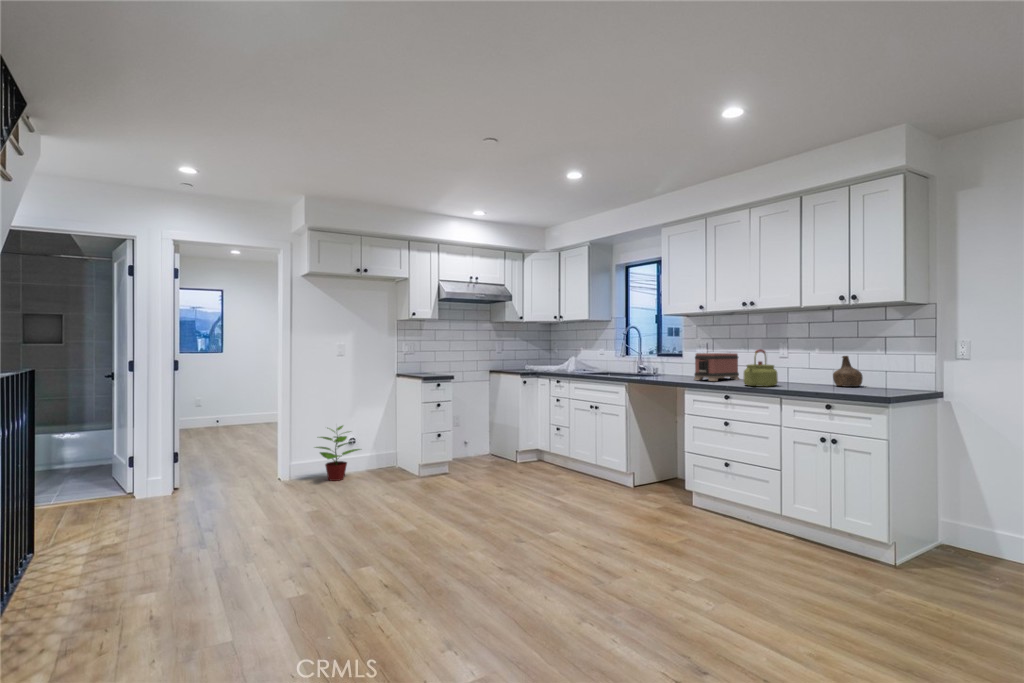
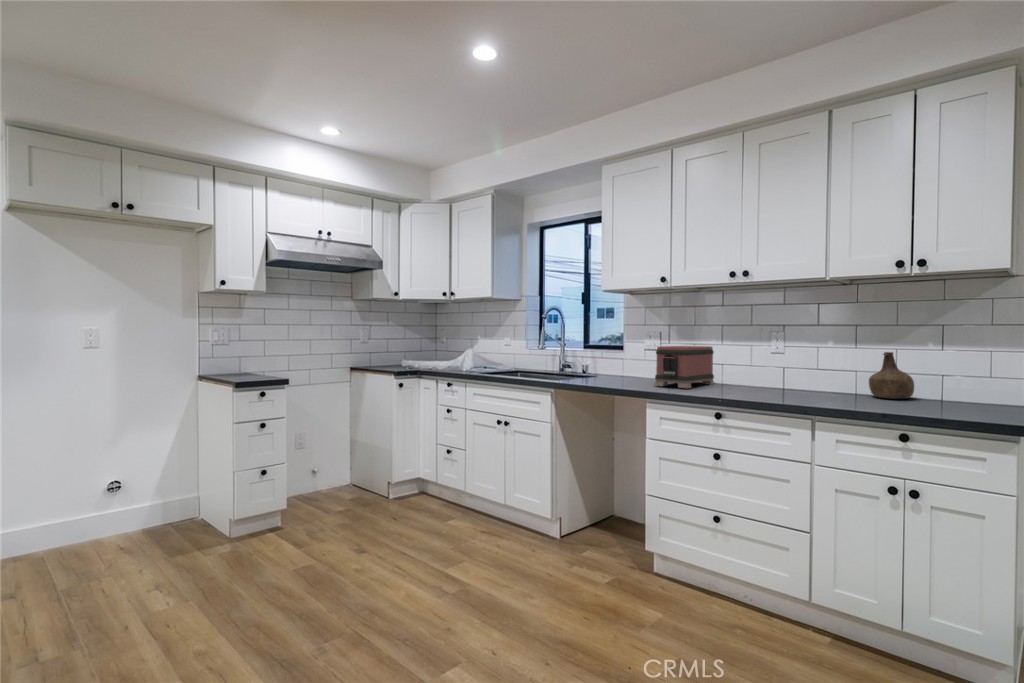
kettle: present [744,349,778,387] -> none [740,342,793,399]
potted plant: present [315,426,360,481] -> none [26,464,126,562]

